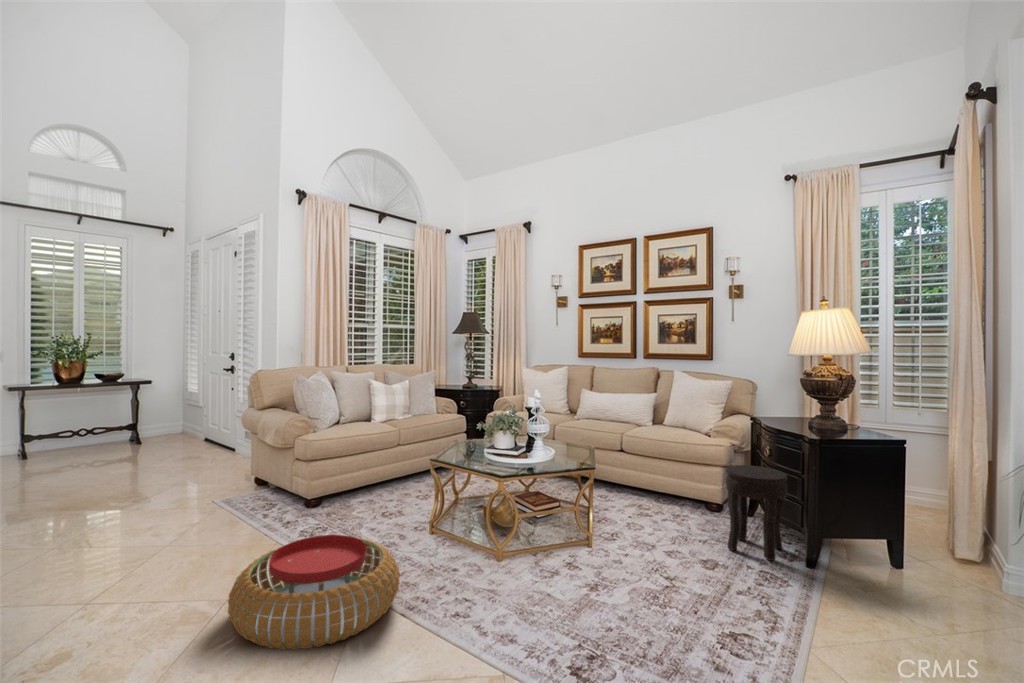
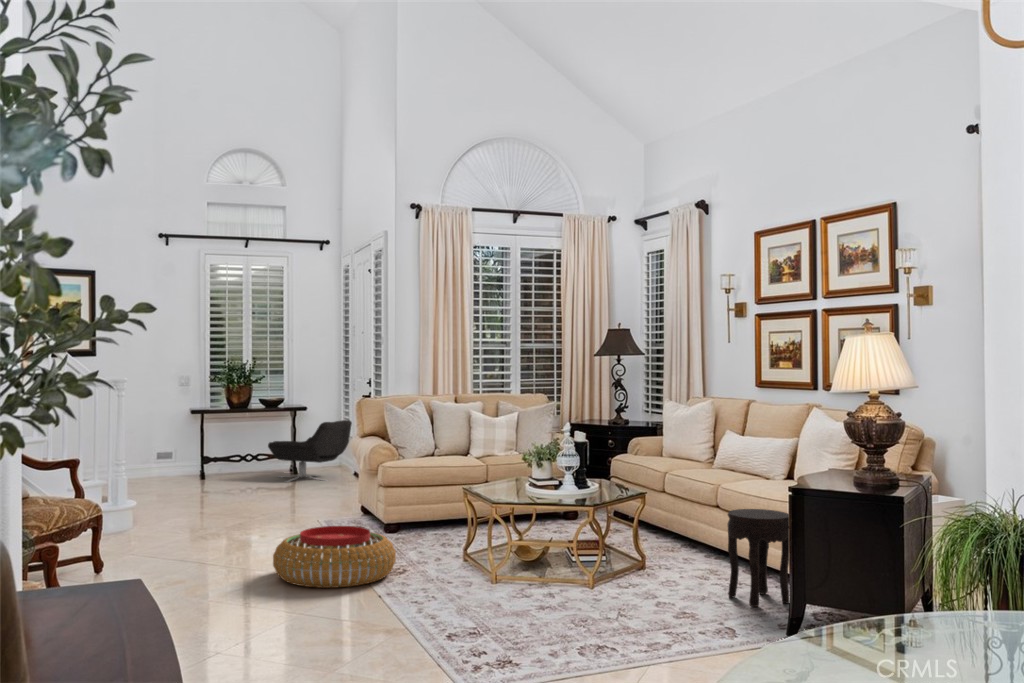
lounge chair: none [110,391,204,454] -> present [268,420,352,482]

